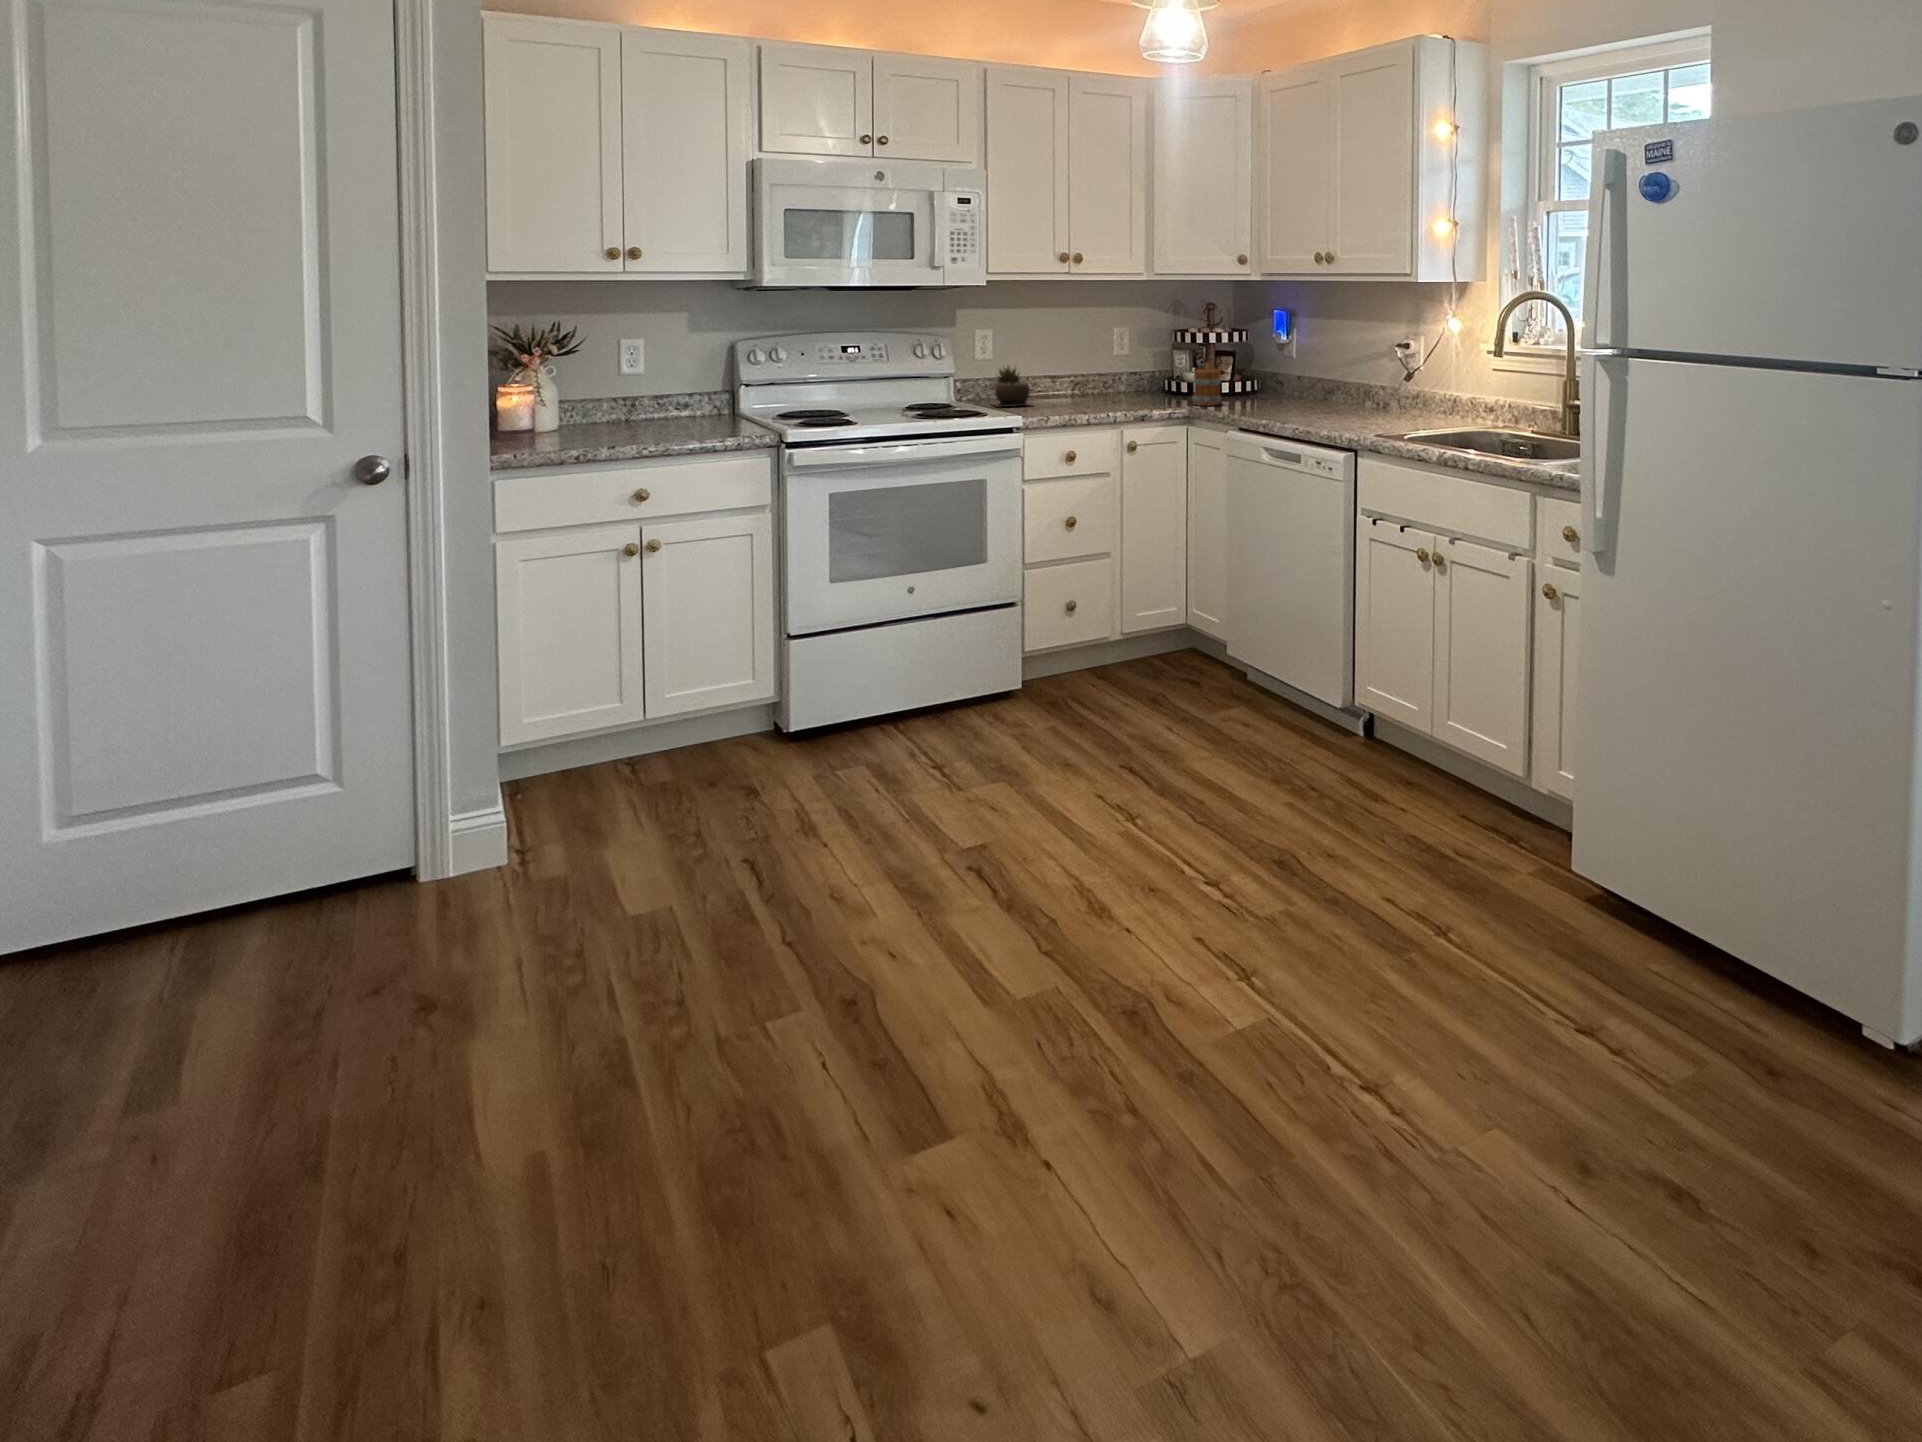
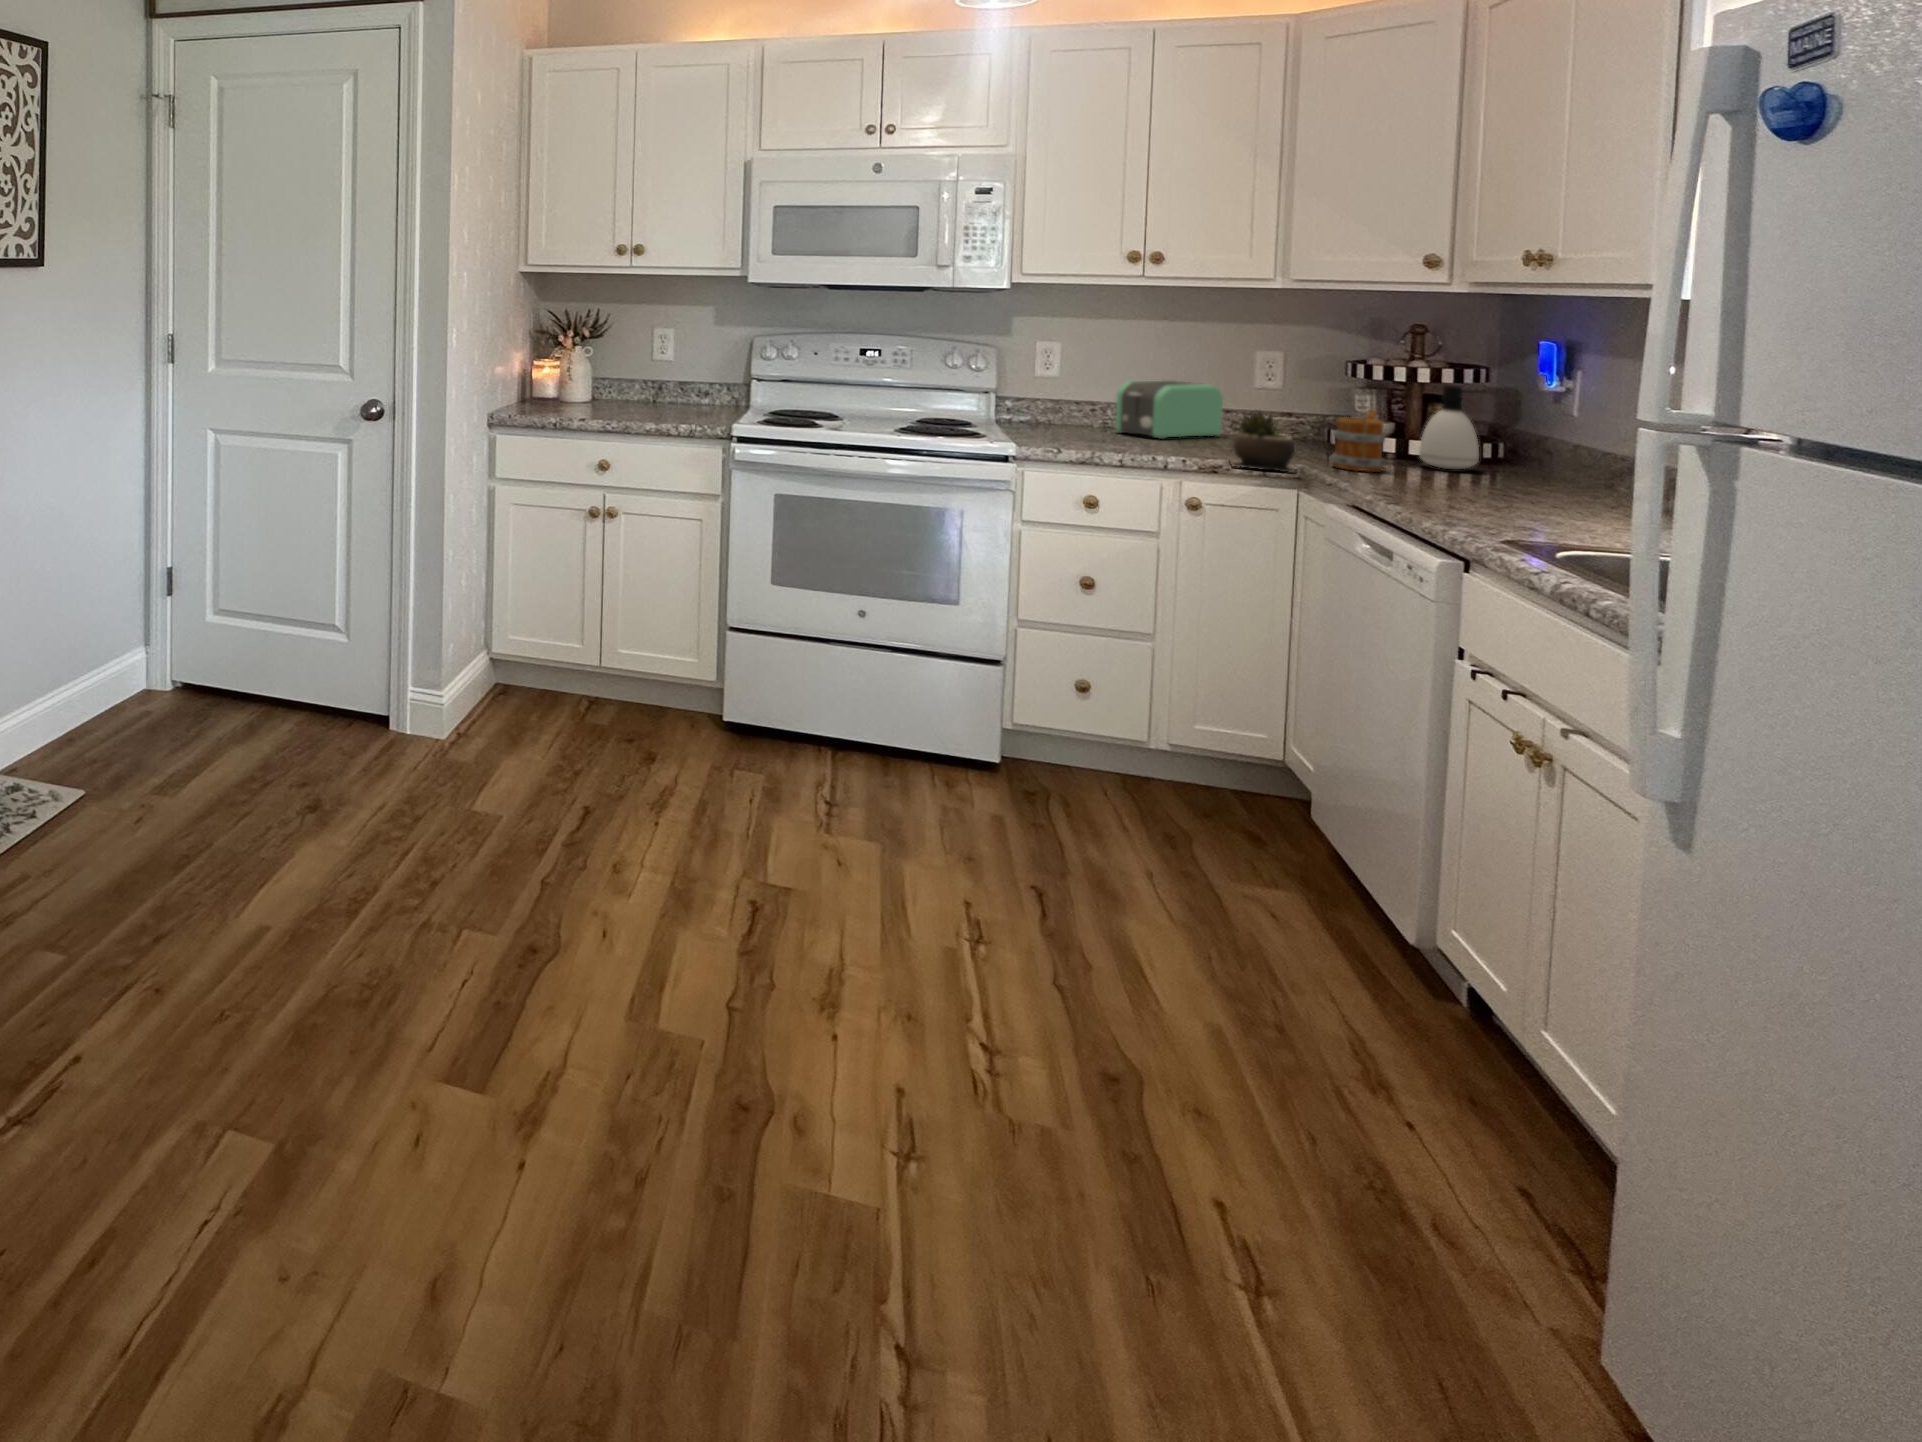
soap dispenser: none [1225,342,1257,398] -> present [1419,385,1483,469]
toaster: none [1037,355,1097,401] -> present [1115,380,1223,439]
succulent plant: present [993,367,1030,407] -> present [1230,411,1295,473]

